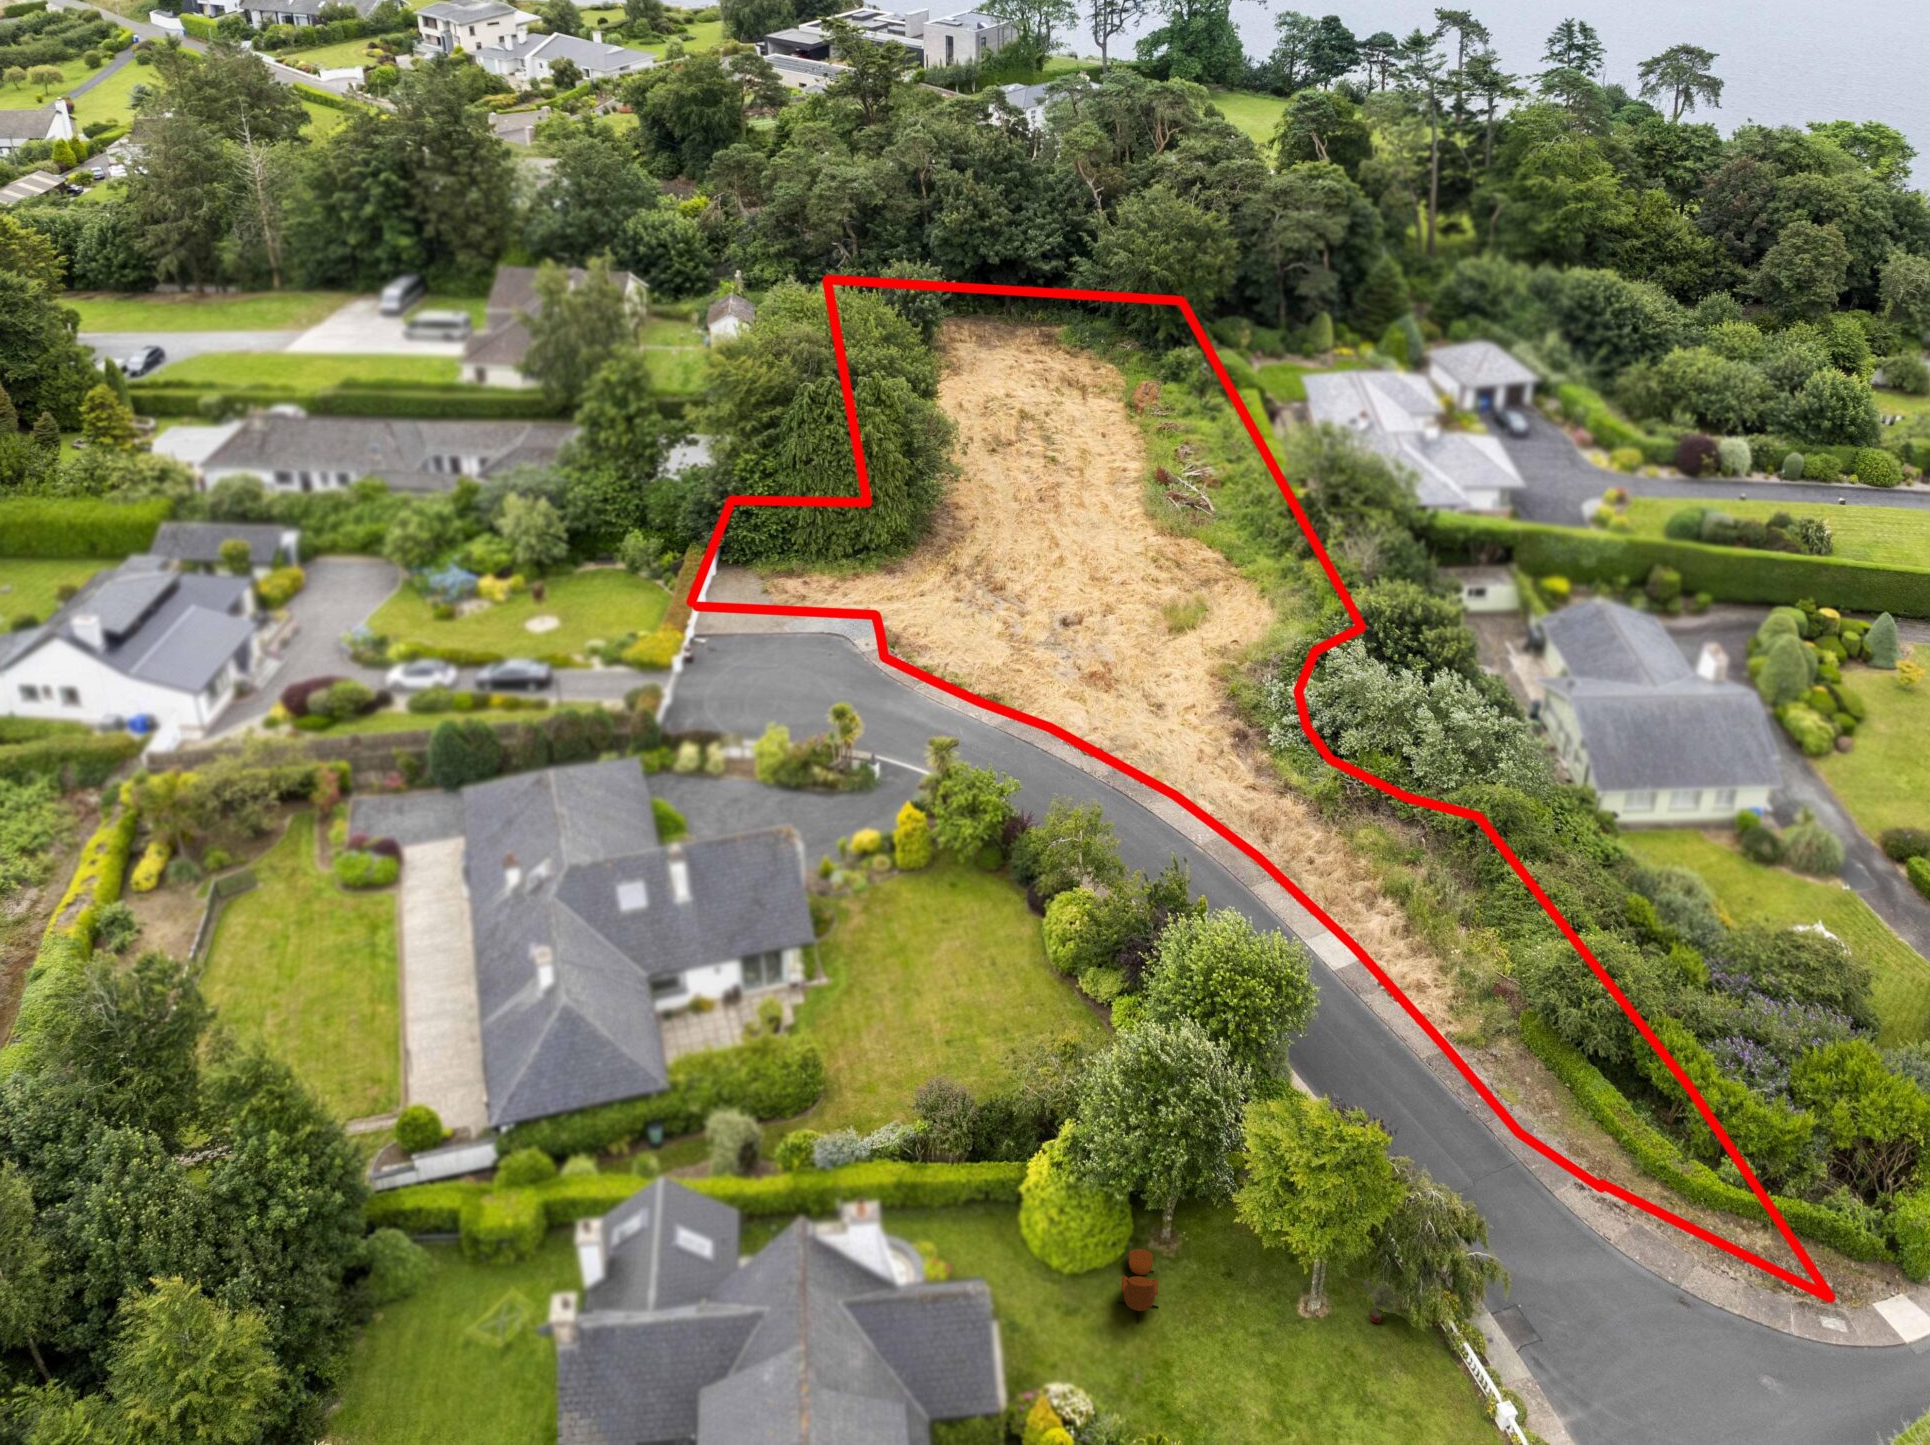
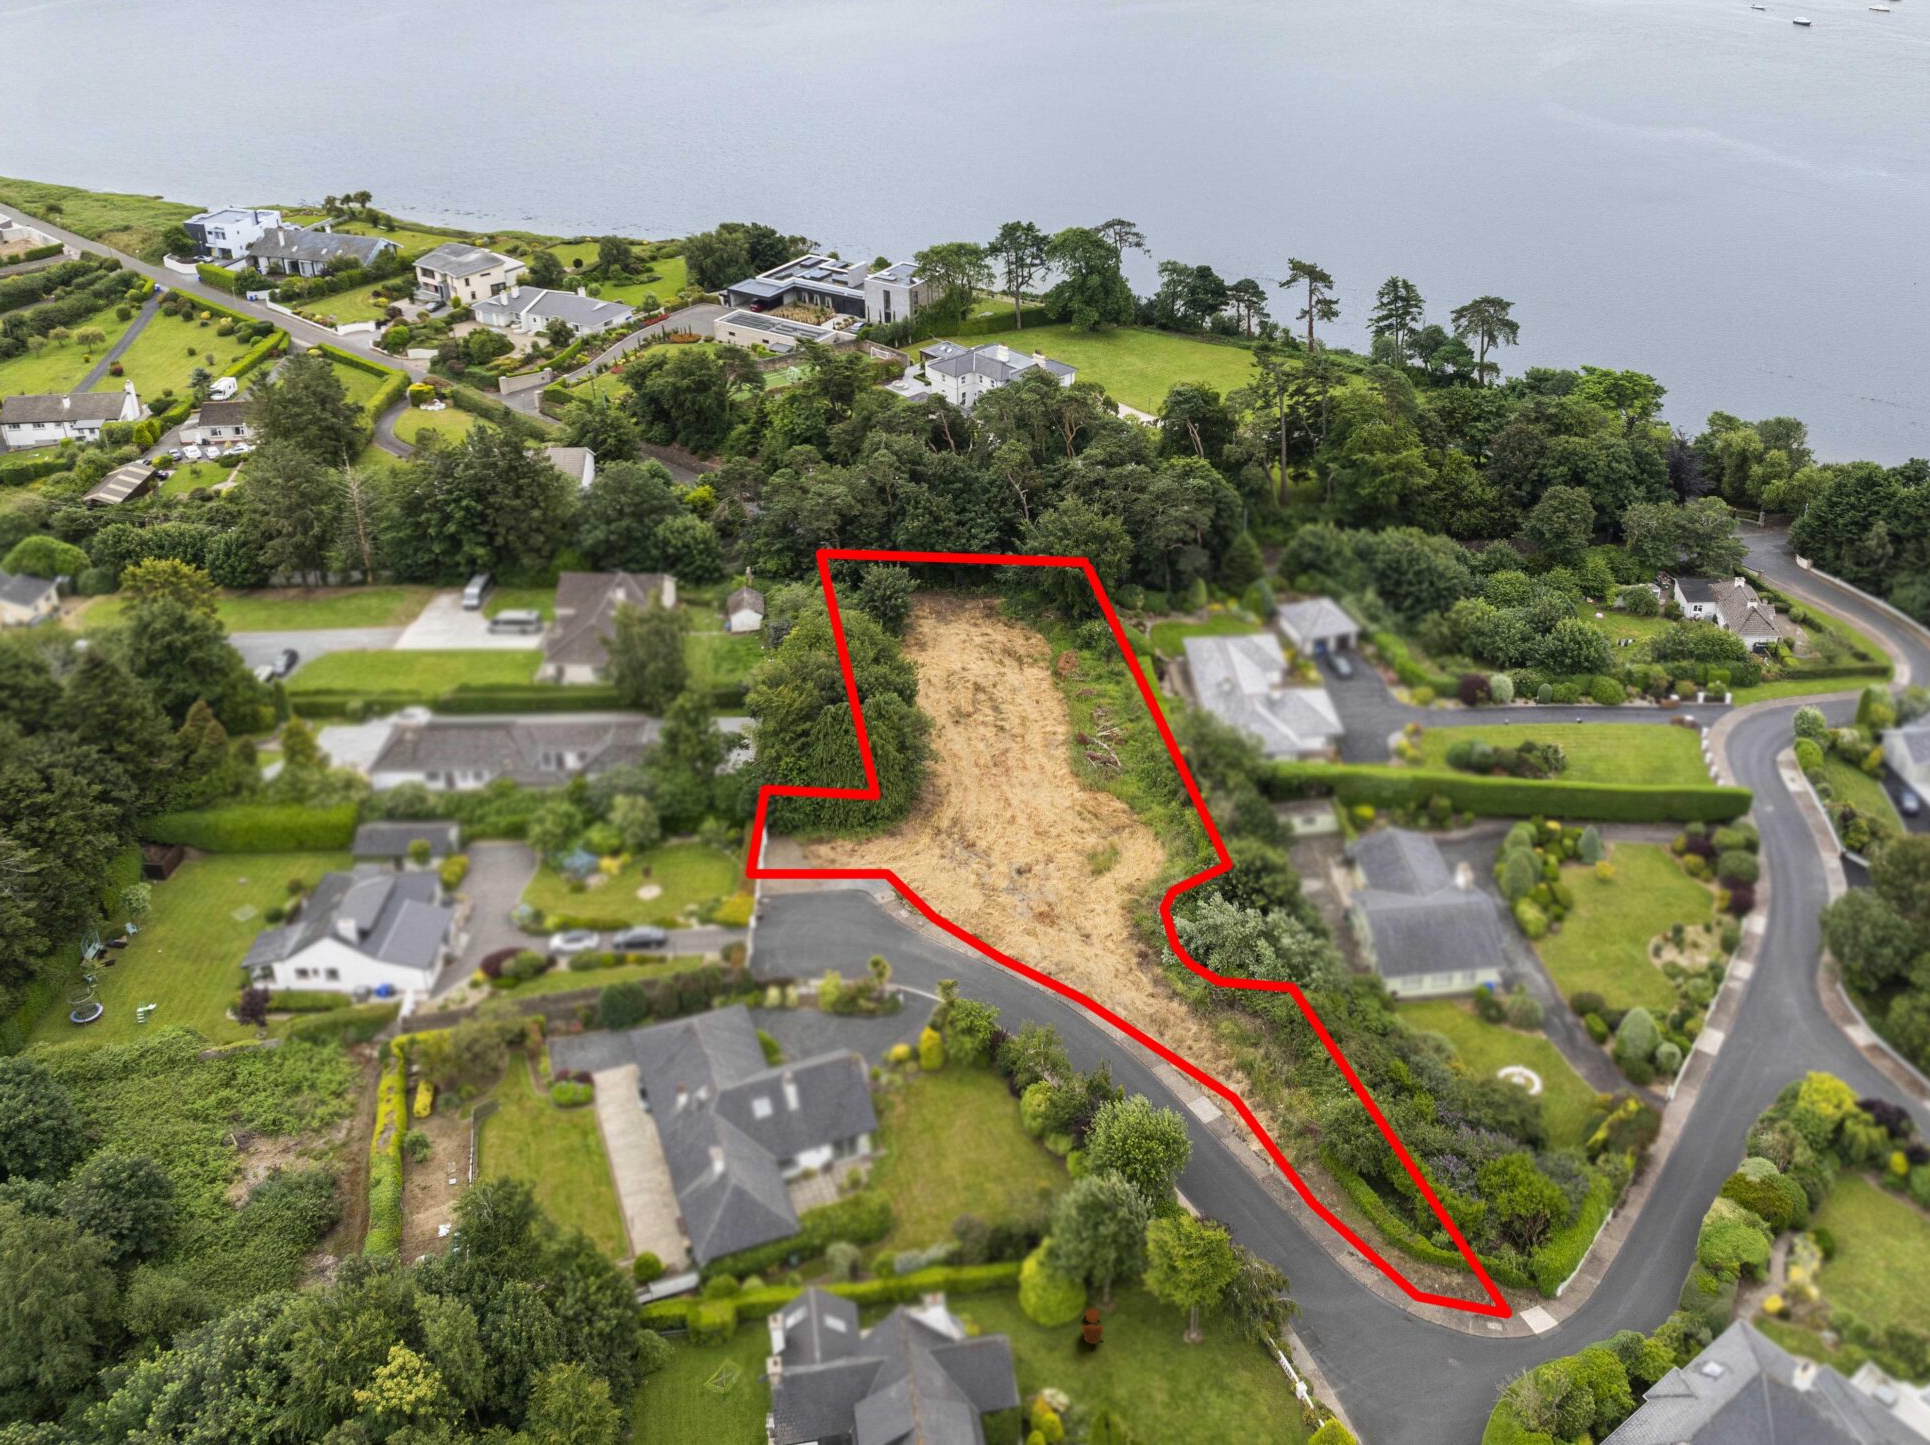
potted tree: present [1363,1279,1400,1323] -> none [1219,1314,1241,1340]

